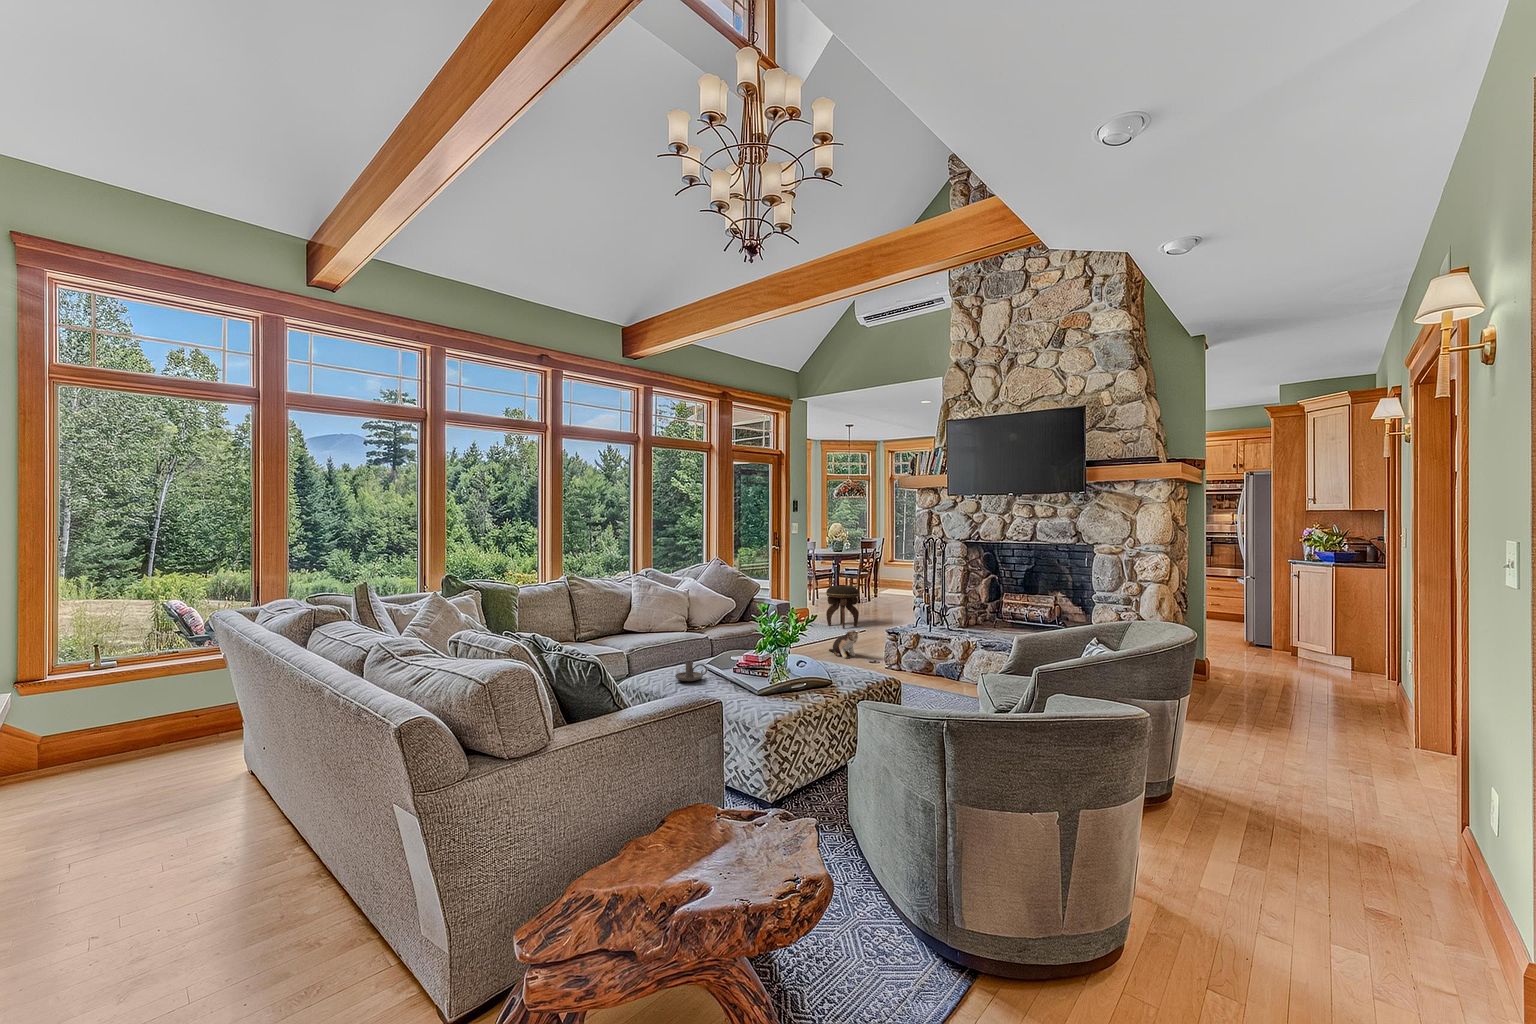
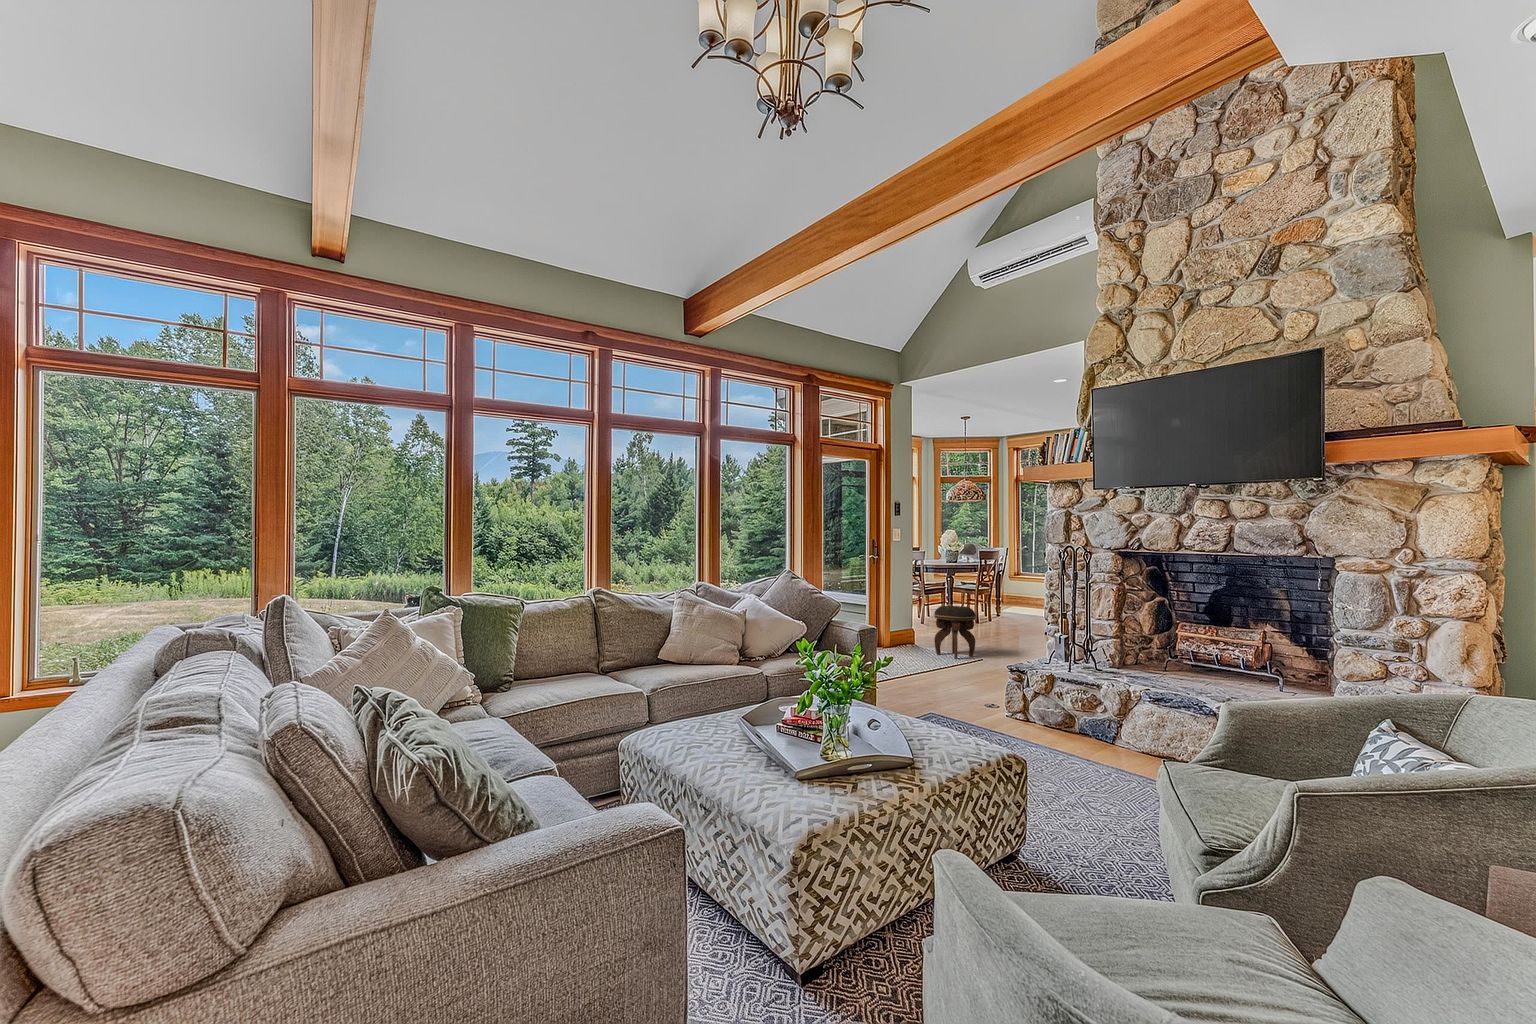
plush toy: present [829,630,860,658] -> none [933,665,974,701]
candle holder: present [675,661,707,681] -> none [684,714,732,745]

